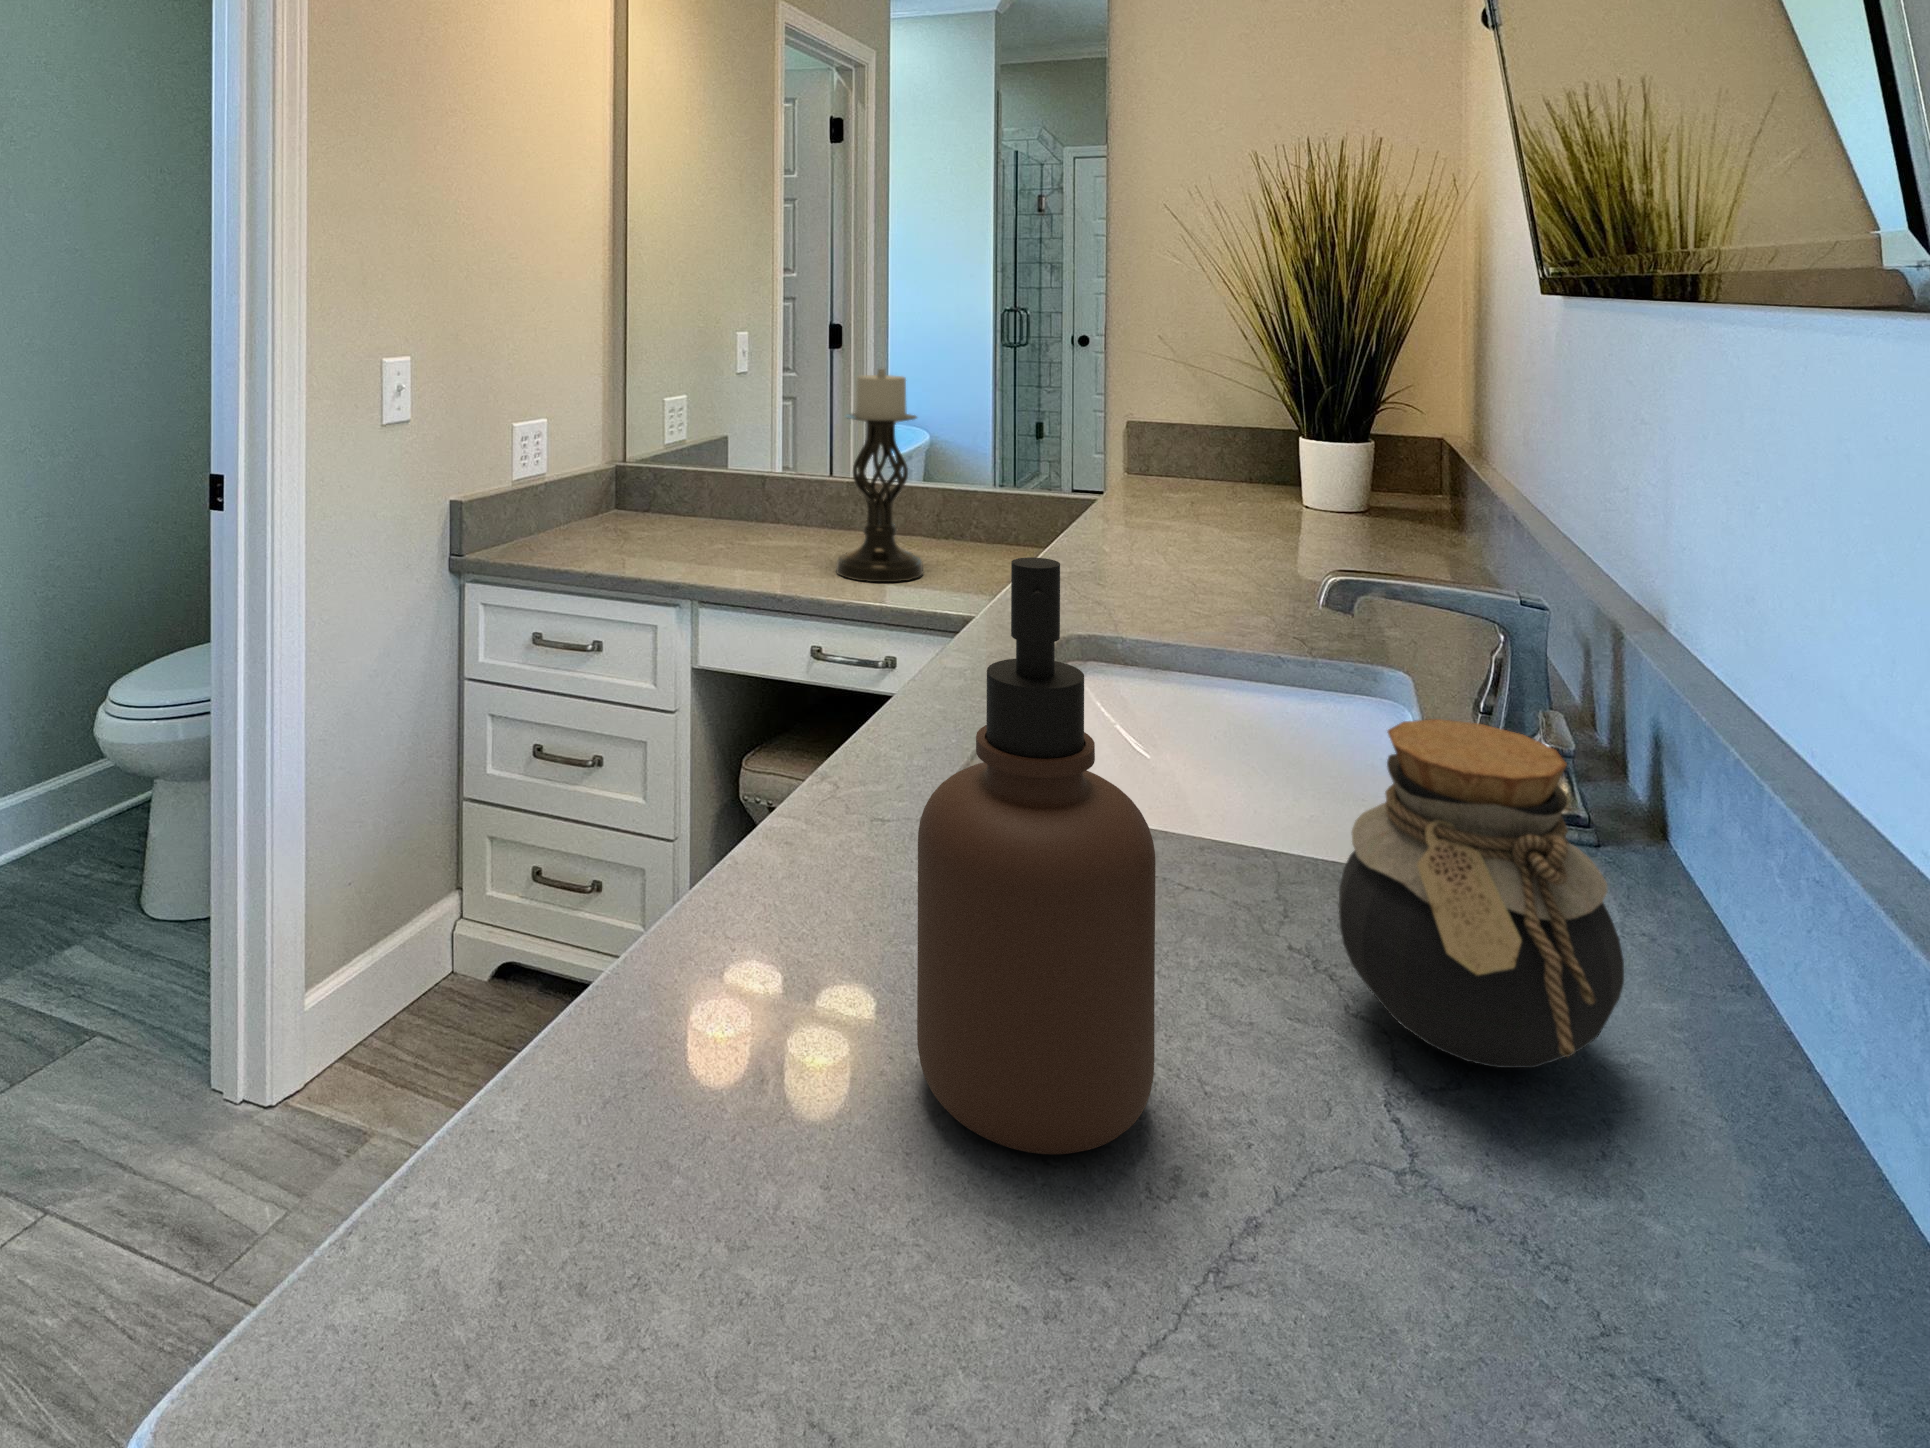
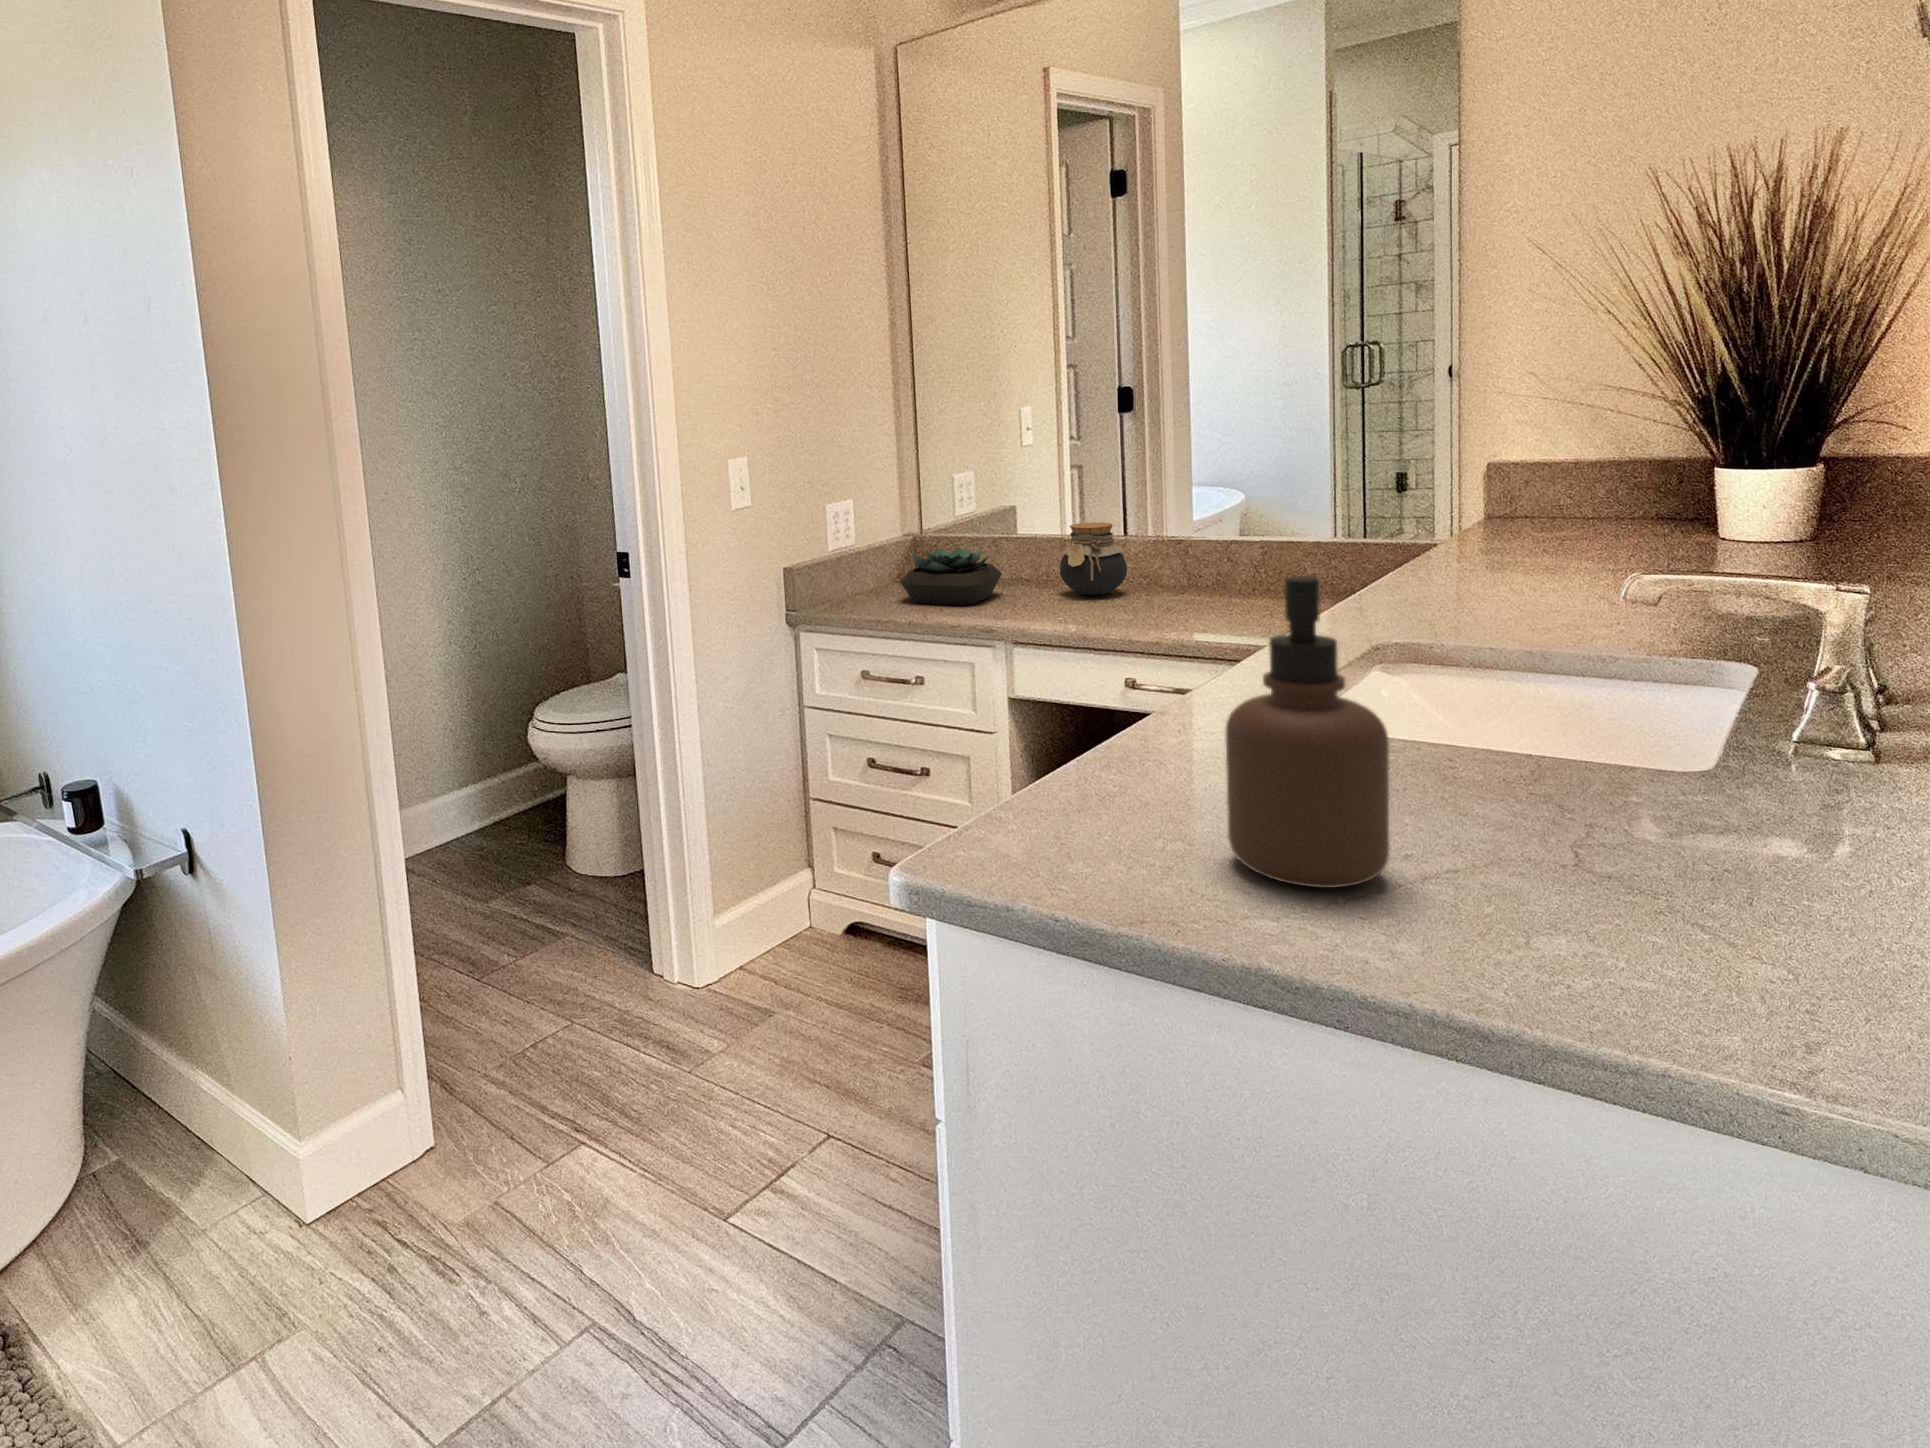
candle holder: present [836,369,923,582] -> none [1142,435,1236,626]
succulent plant: none [589,482,701,552] -> present [900,547,1002,605]
jar: present [1339,719,1624,1068] -> present [1060,522,1127,595]

